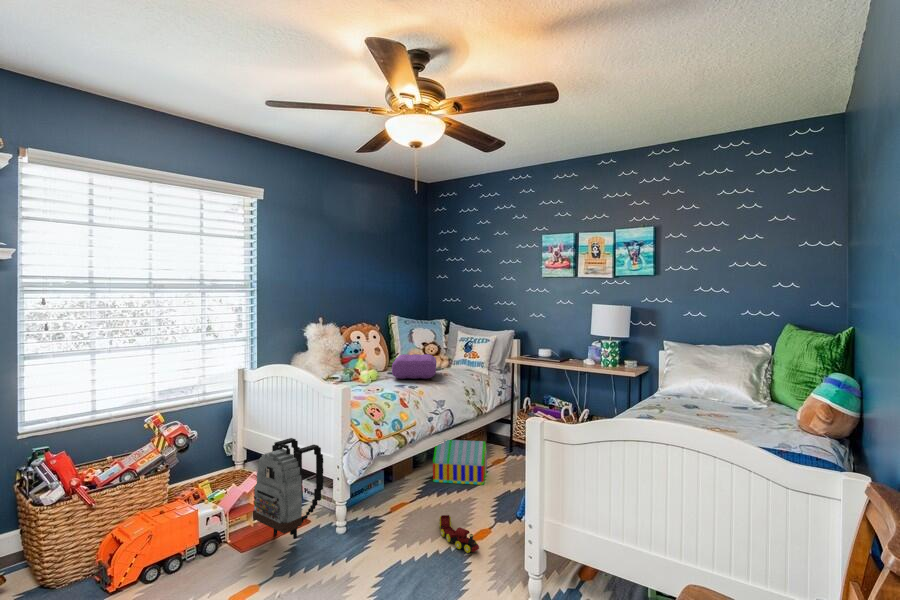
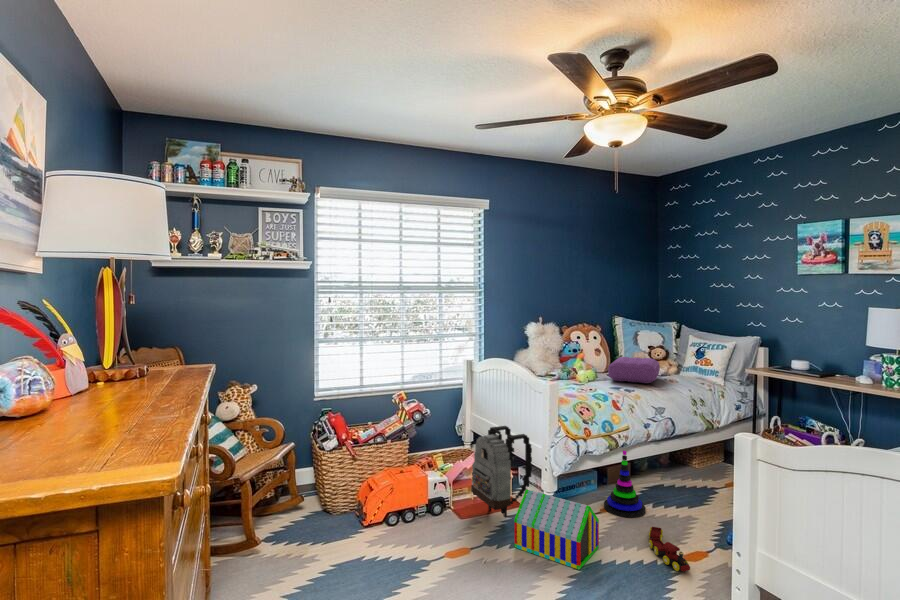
toy house: present [433,440,487,485] -> present [514,489,599,570]
stacking toy: none [394,447,432,512] -> present [604,451,646,518]

